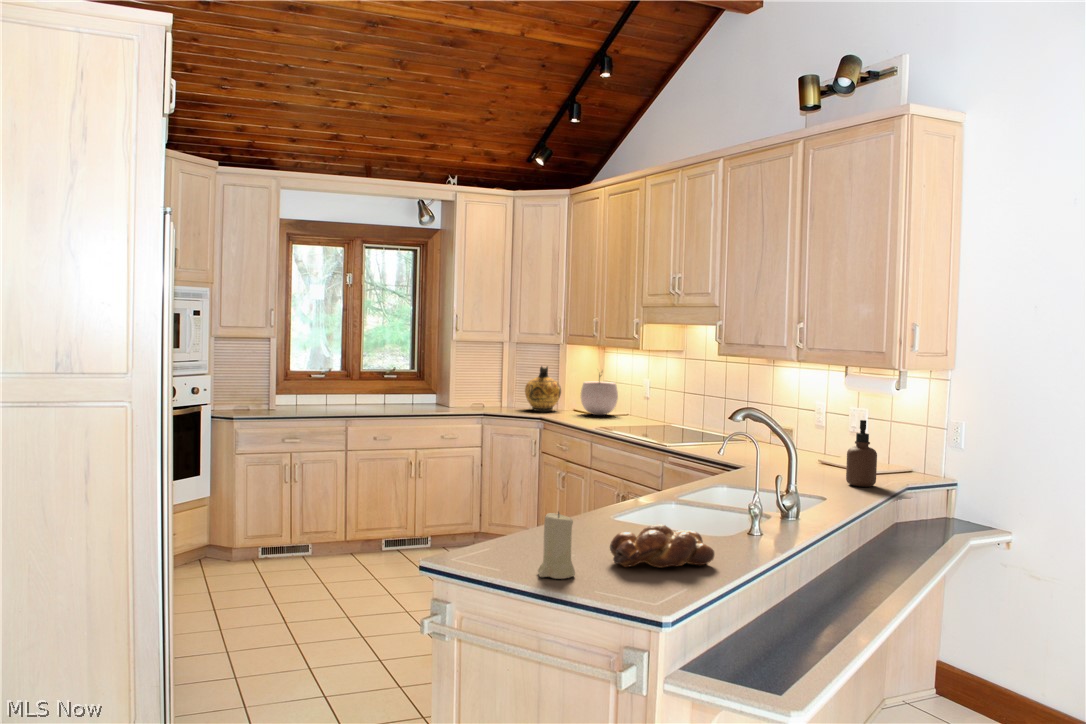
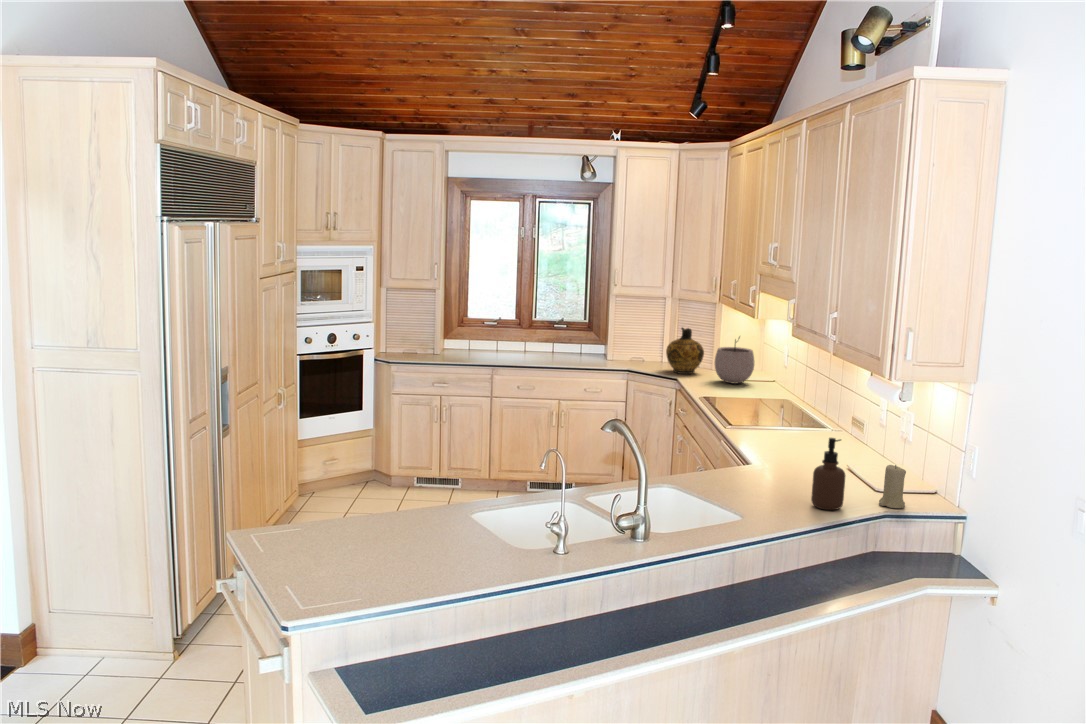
candle: present [538,512,575,579] -> present [879,465,906,508]
bread loaf: present [610,525,714,568] -> none [385,532,476,575]

